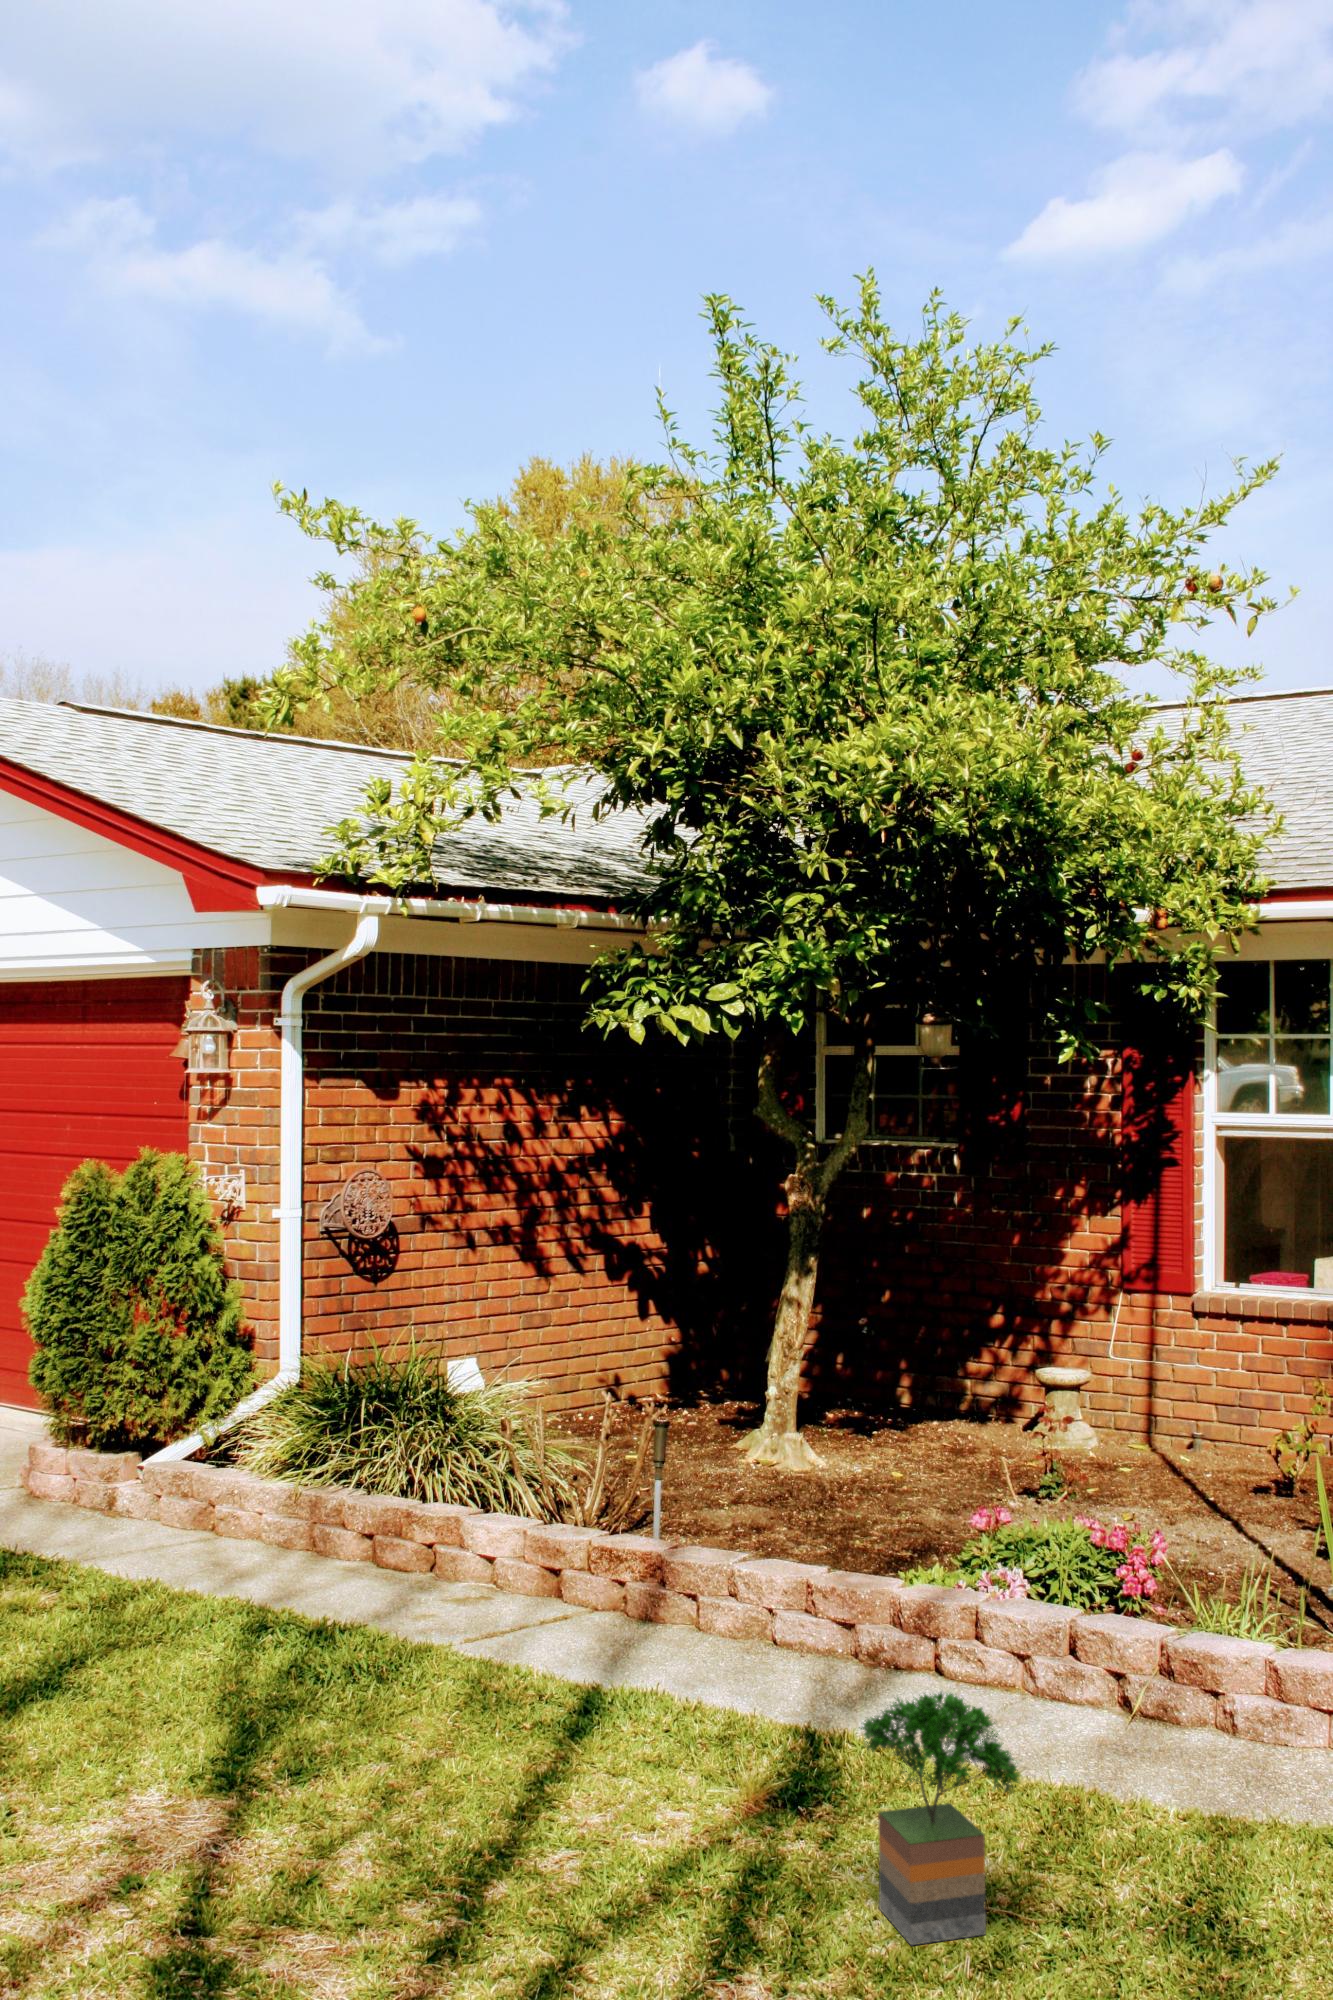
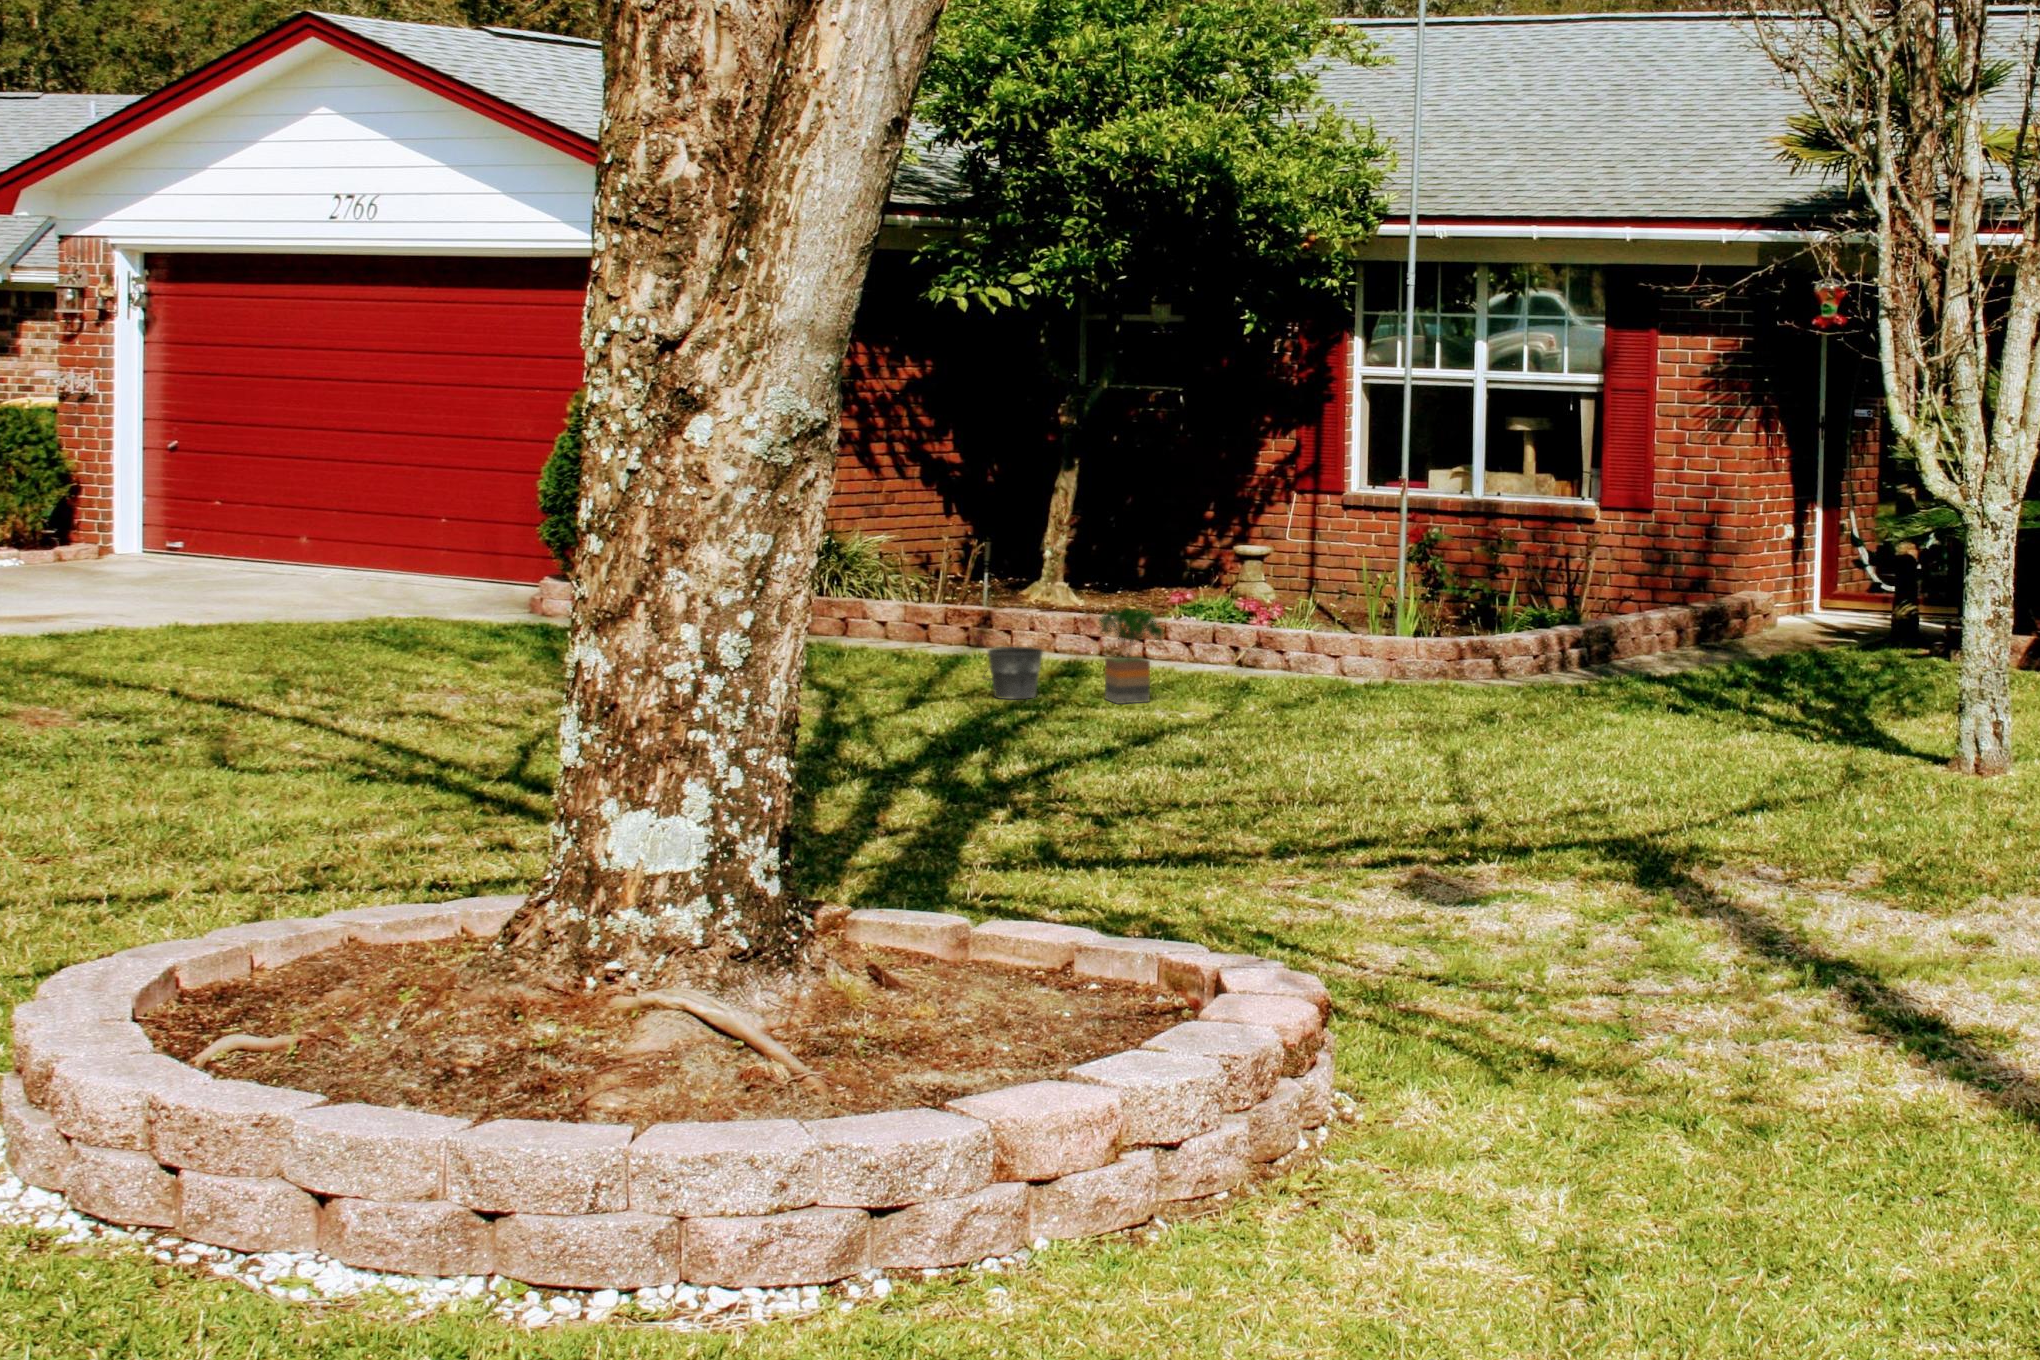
bucket: none [606,1748,741,1895] -> present [983,647,1043,699]

